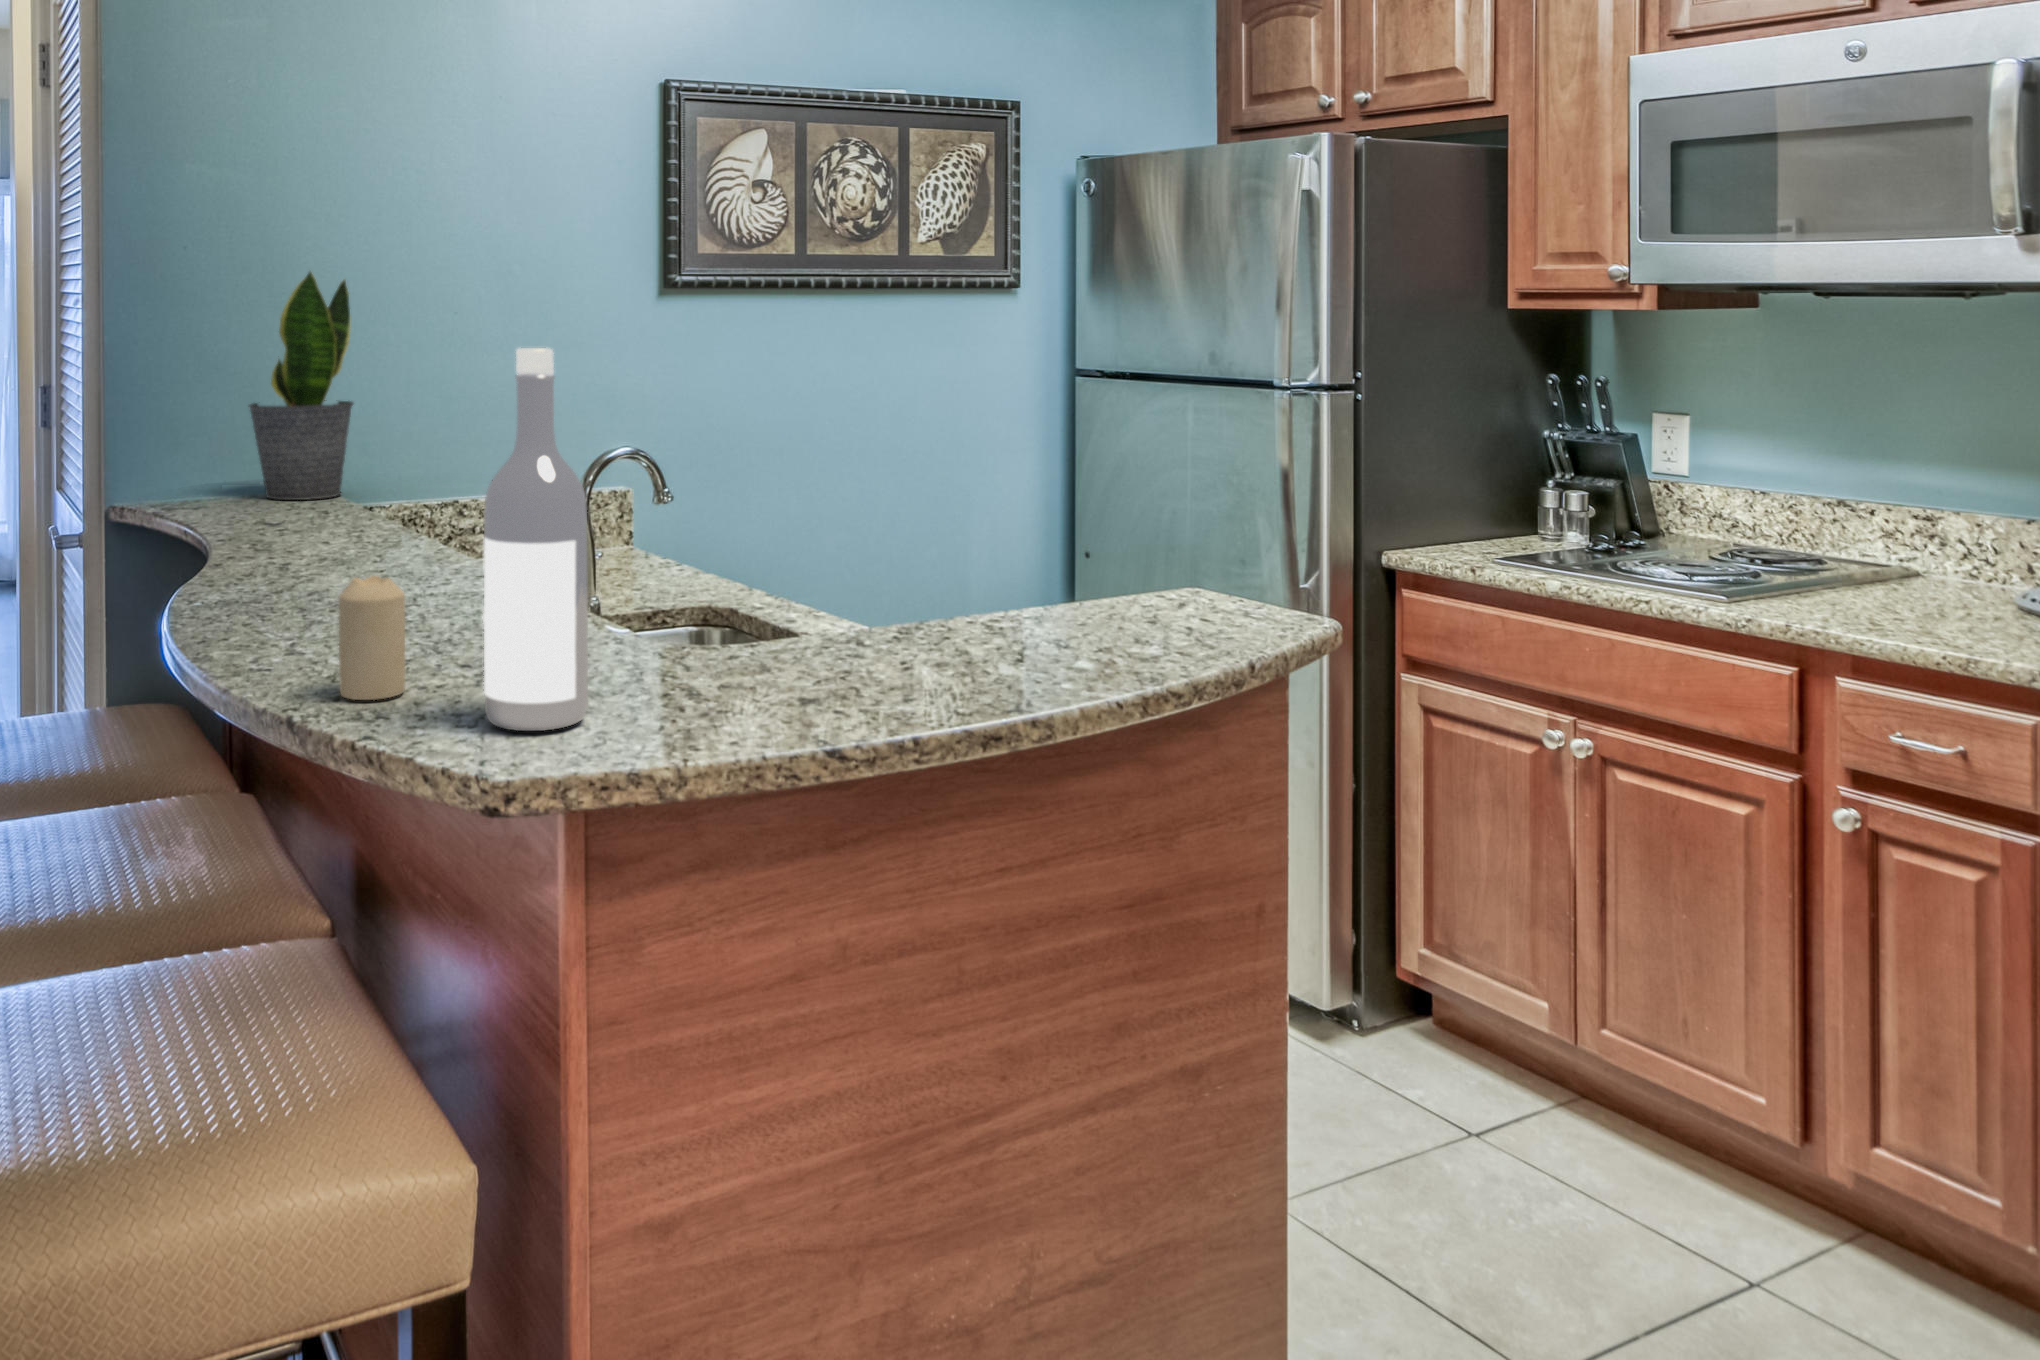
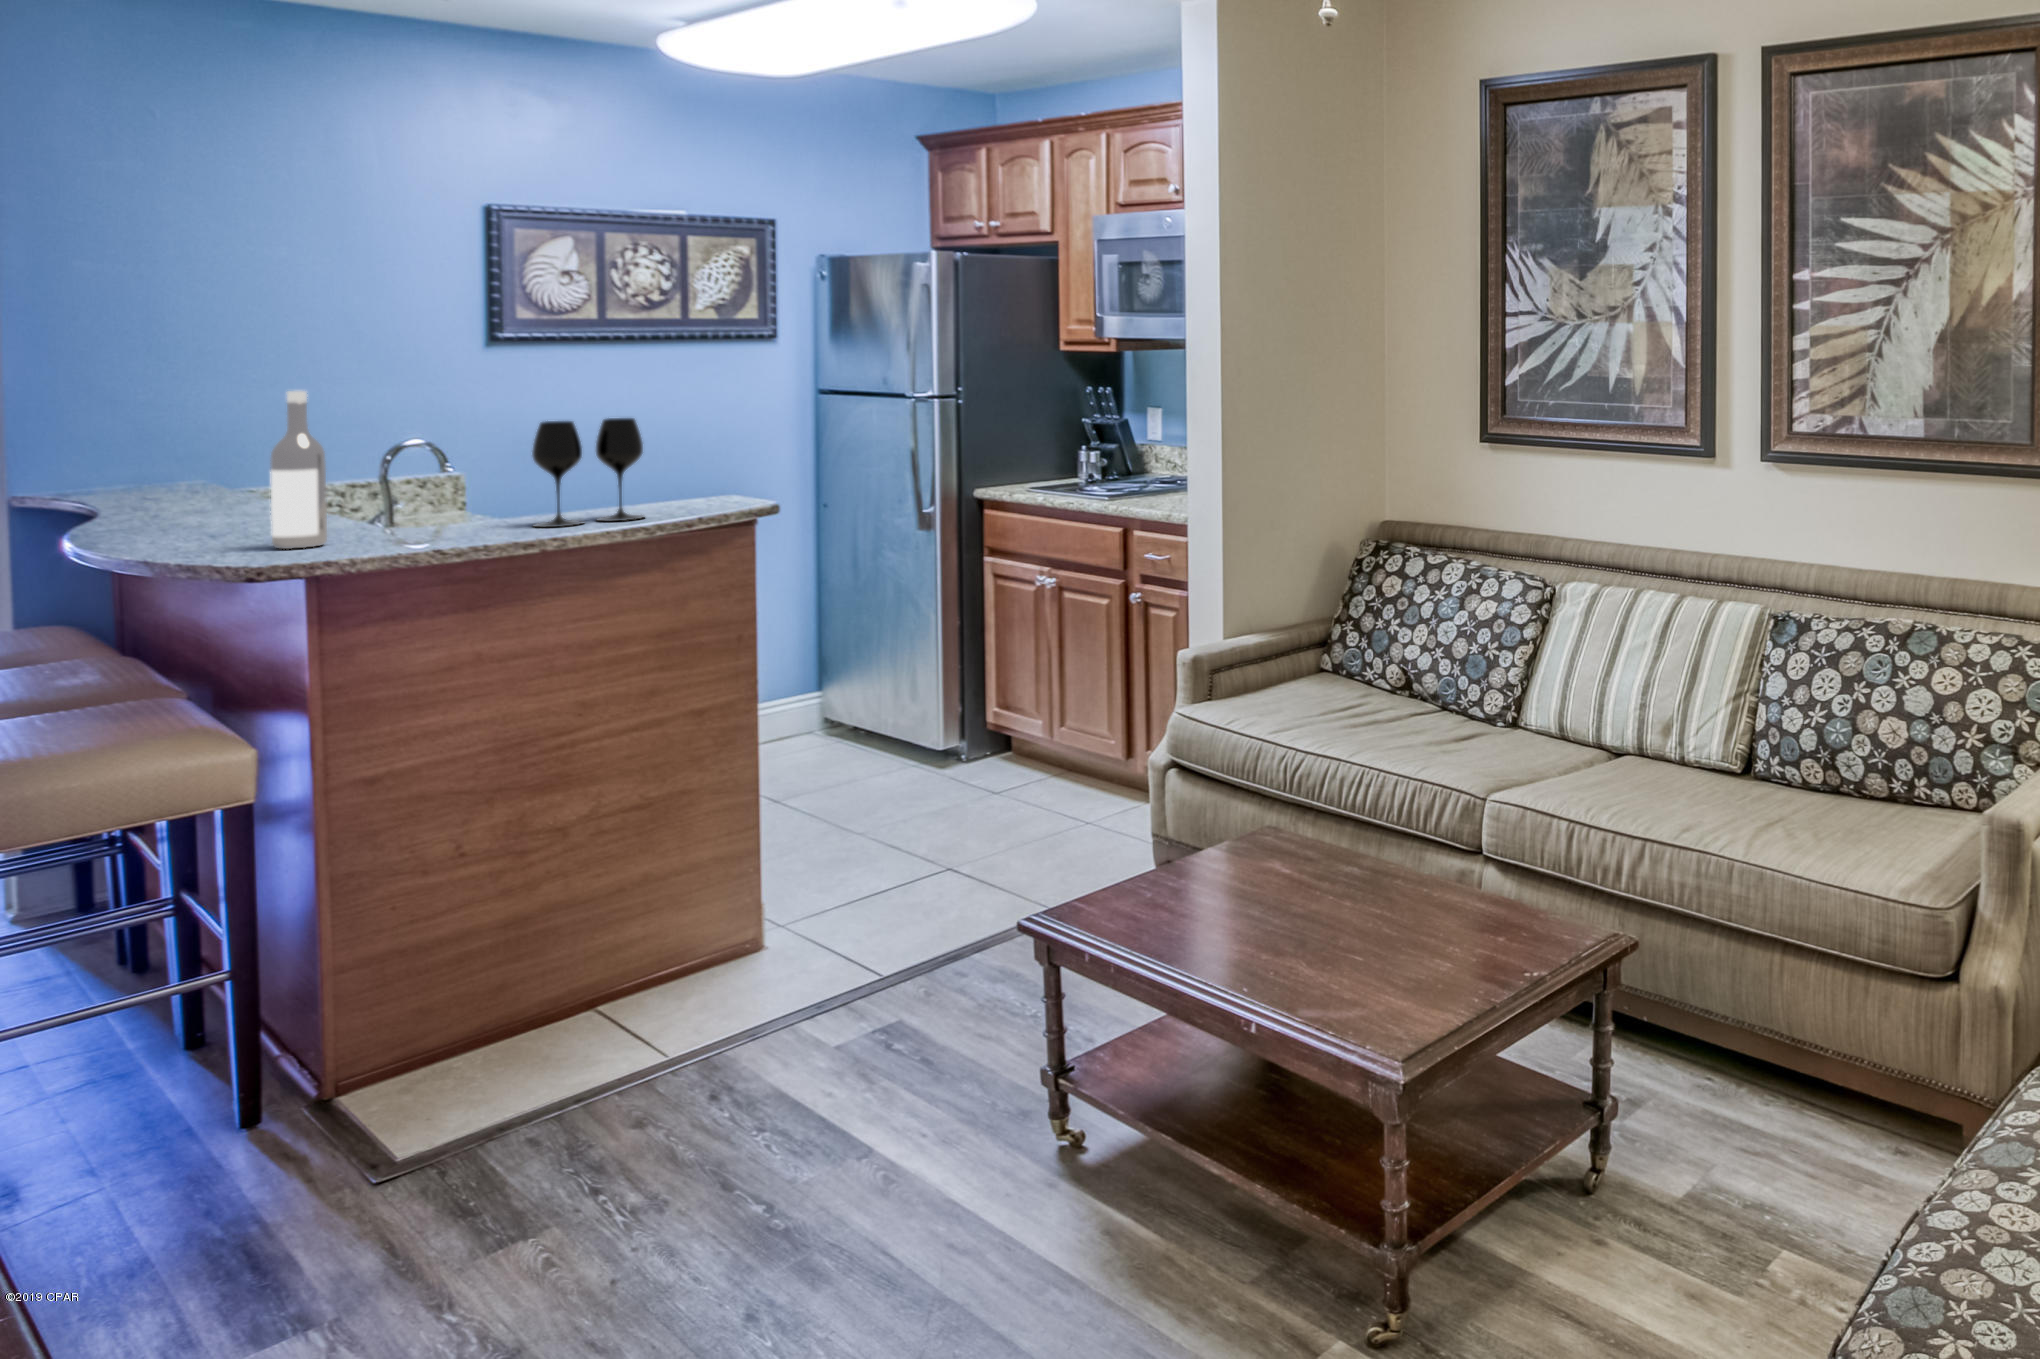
potted plant: present [249,272,353,500] -> none [138,336,229,488]
wine glass: none [950,426,1162,687] -> present [532,418,643,527]
candle: present [339,575,405,700] -> none [195,493,234,547]

